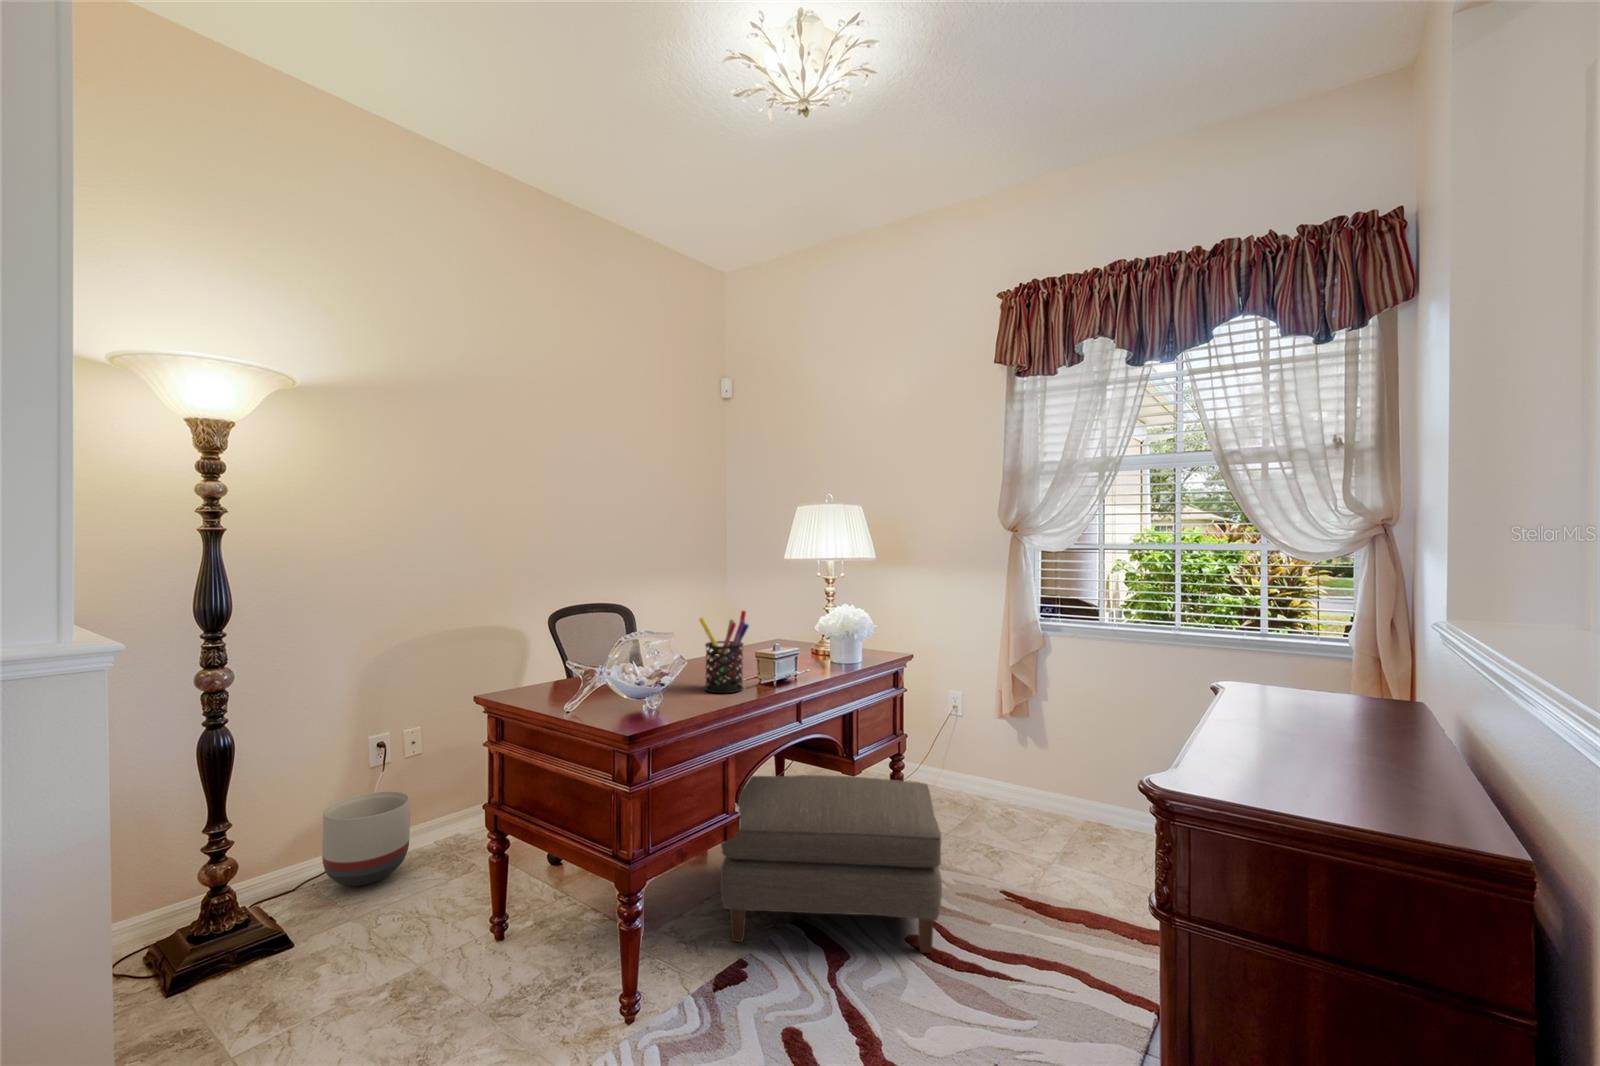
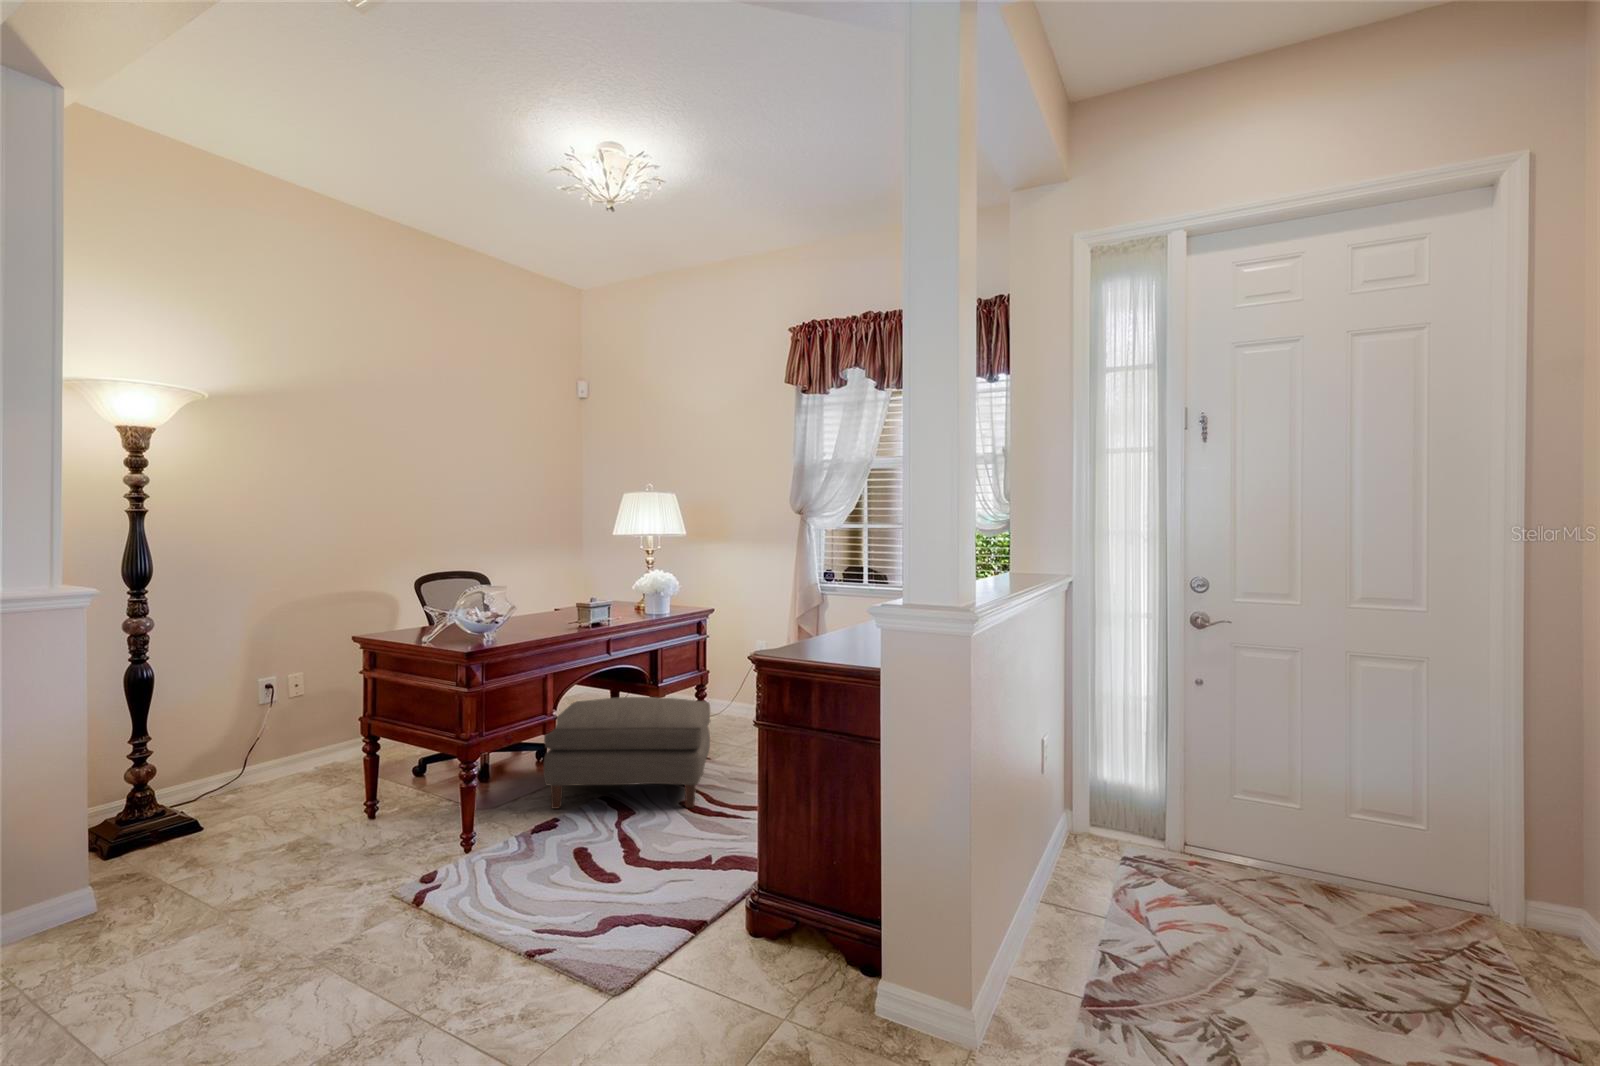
pen holder: present [699,611,749,693] -> none [529,572,565,632]
planter: present [322,791,410,886] -> none [222,724,295,794]

